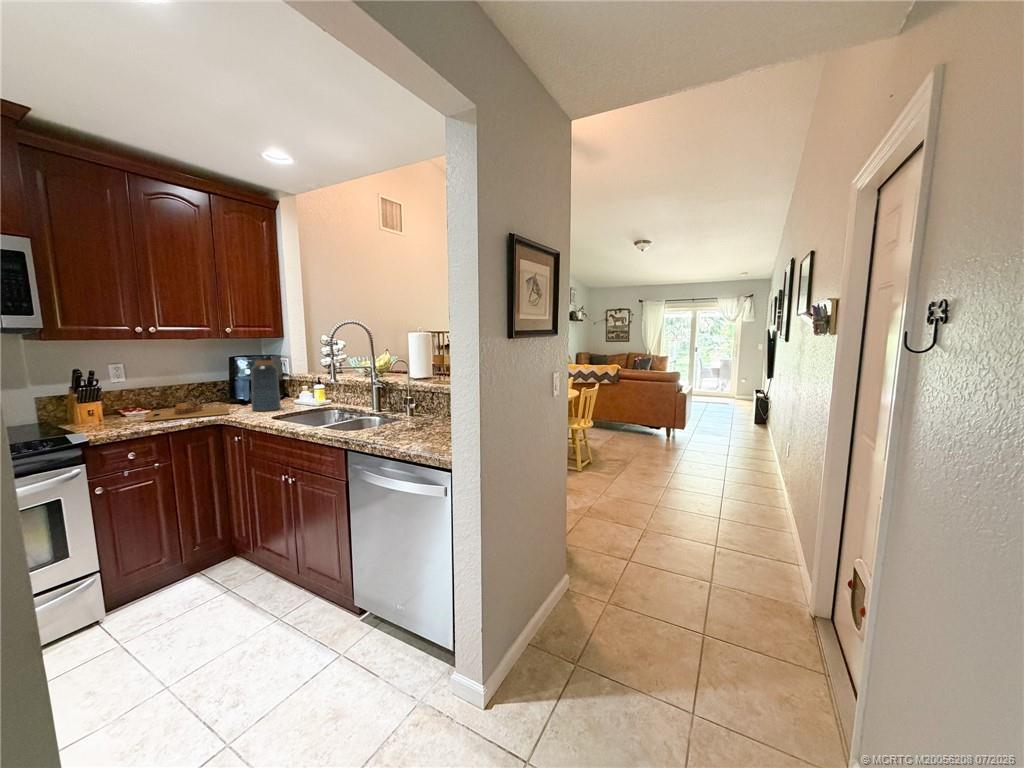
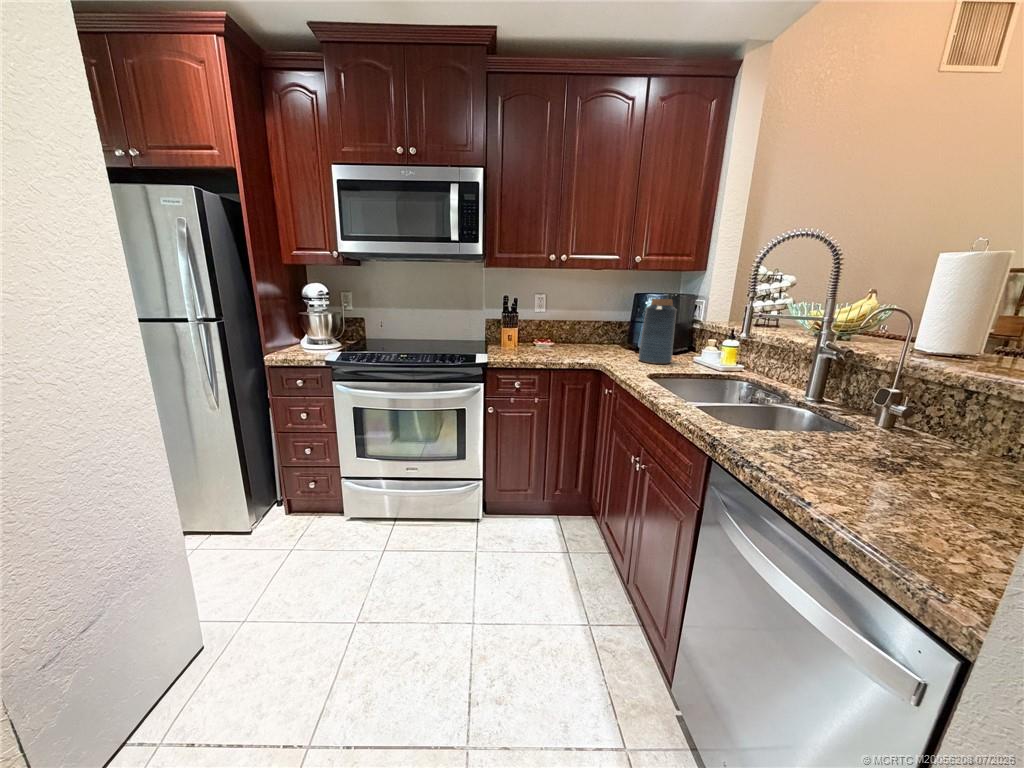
cutting board: present [144,401,229,421] -> none [542,339,619,359]

